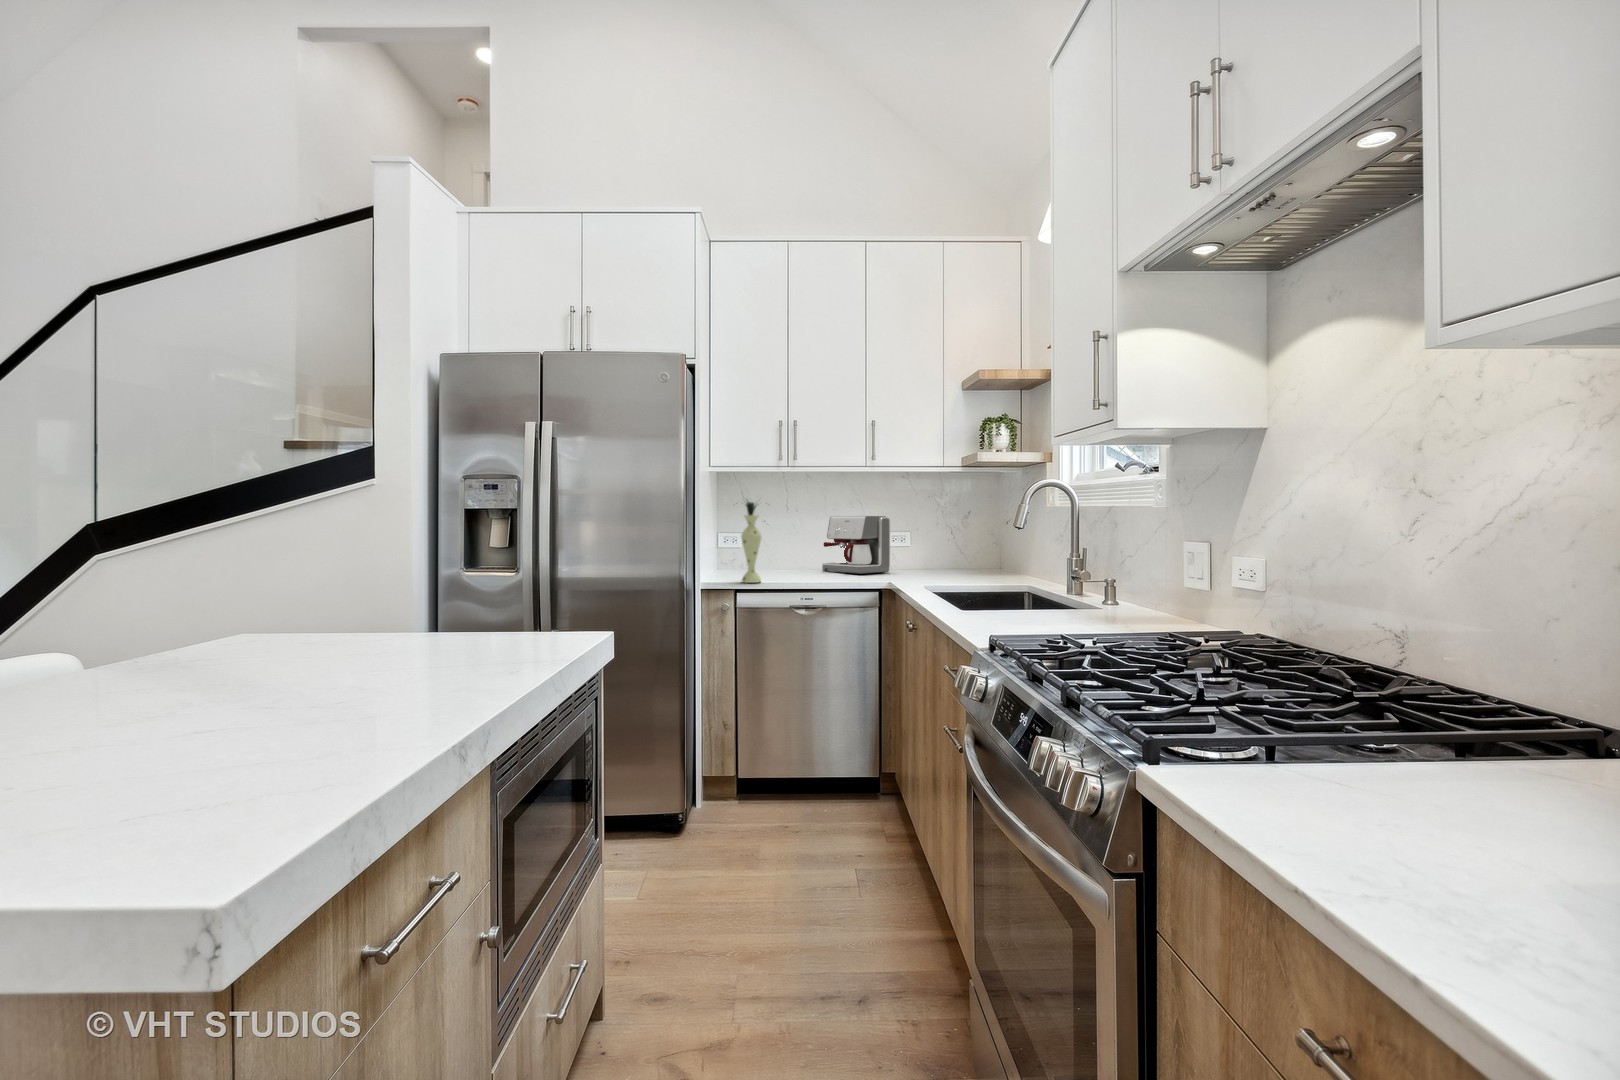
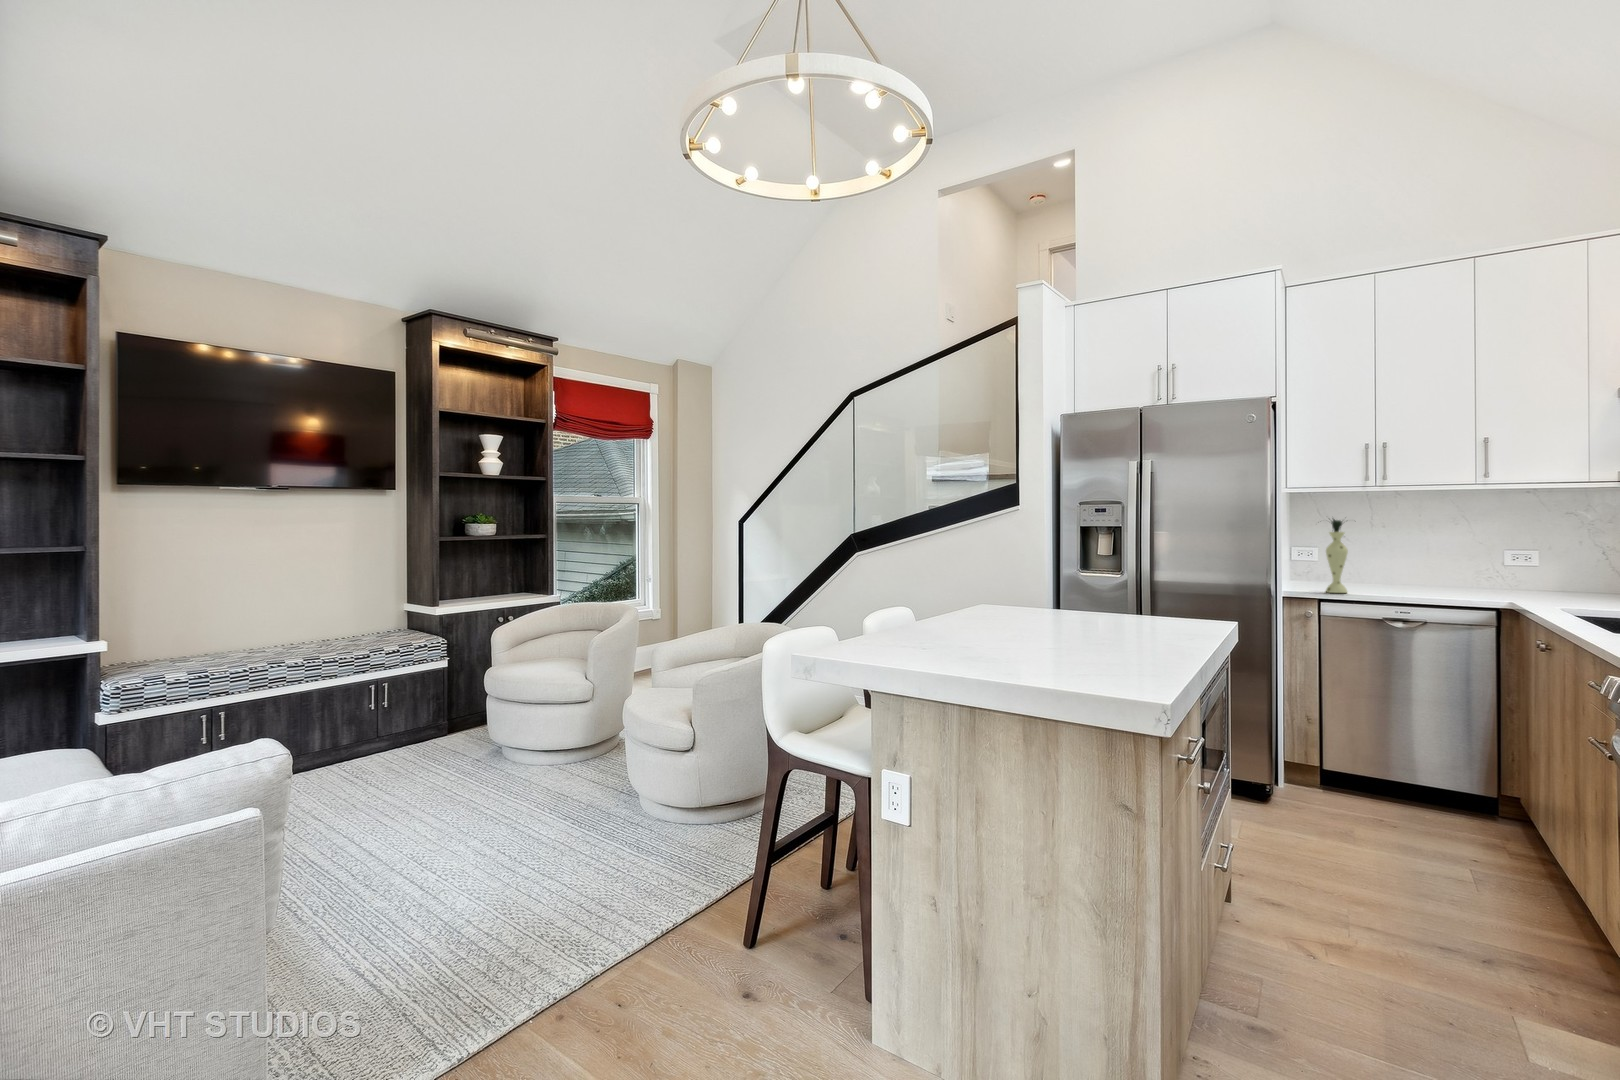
coffee maker: present [822,516,890,574] -> none [1414,532,1505,590]

